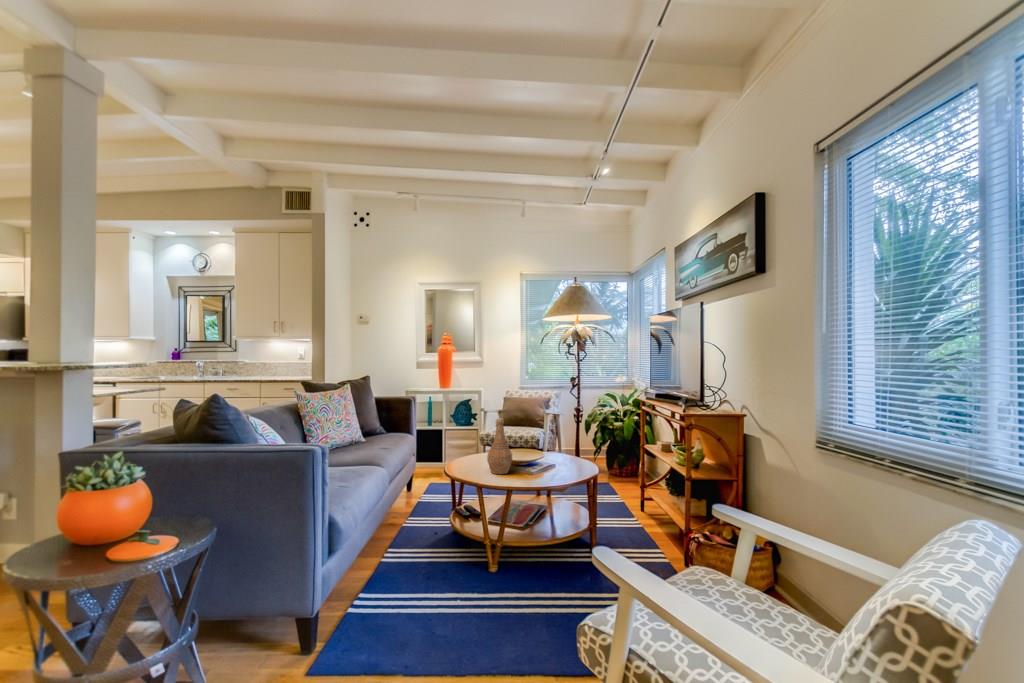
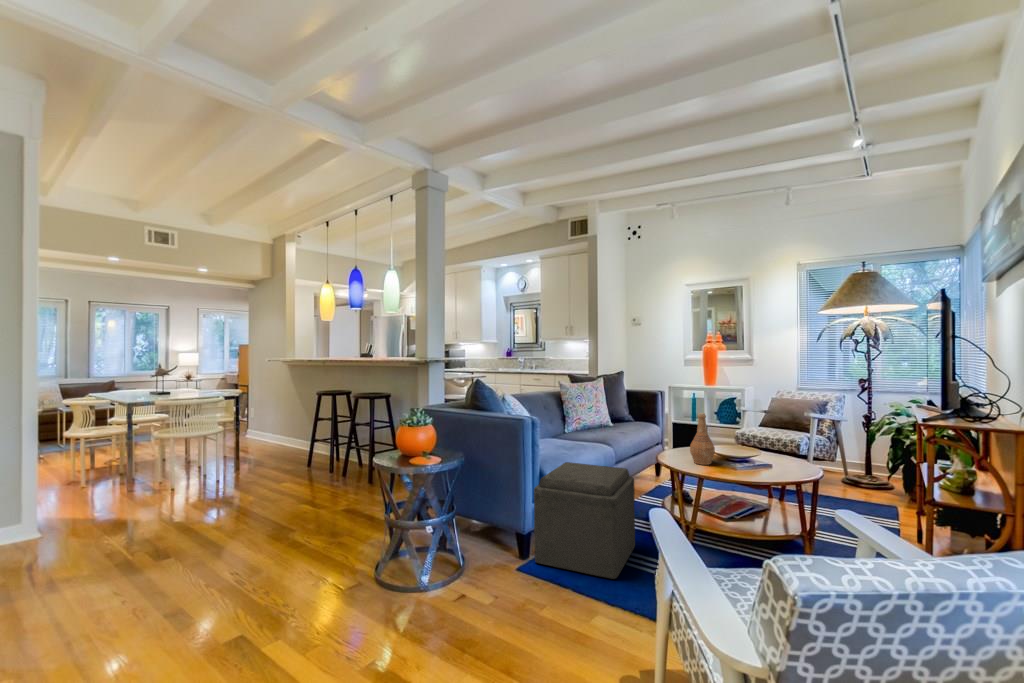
ottoman: none [332,494,452,654] -> present [534,462,635,579]

